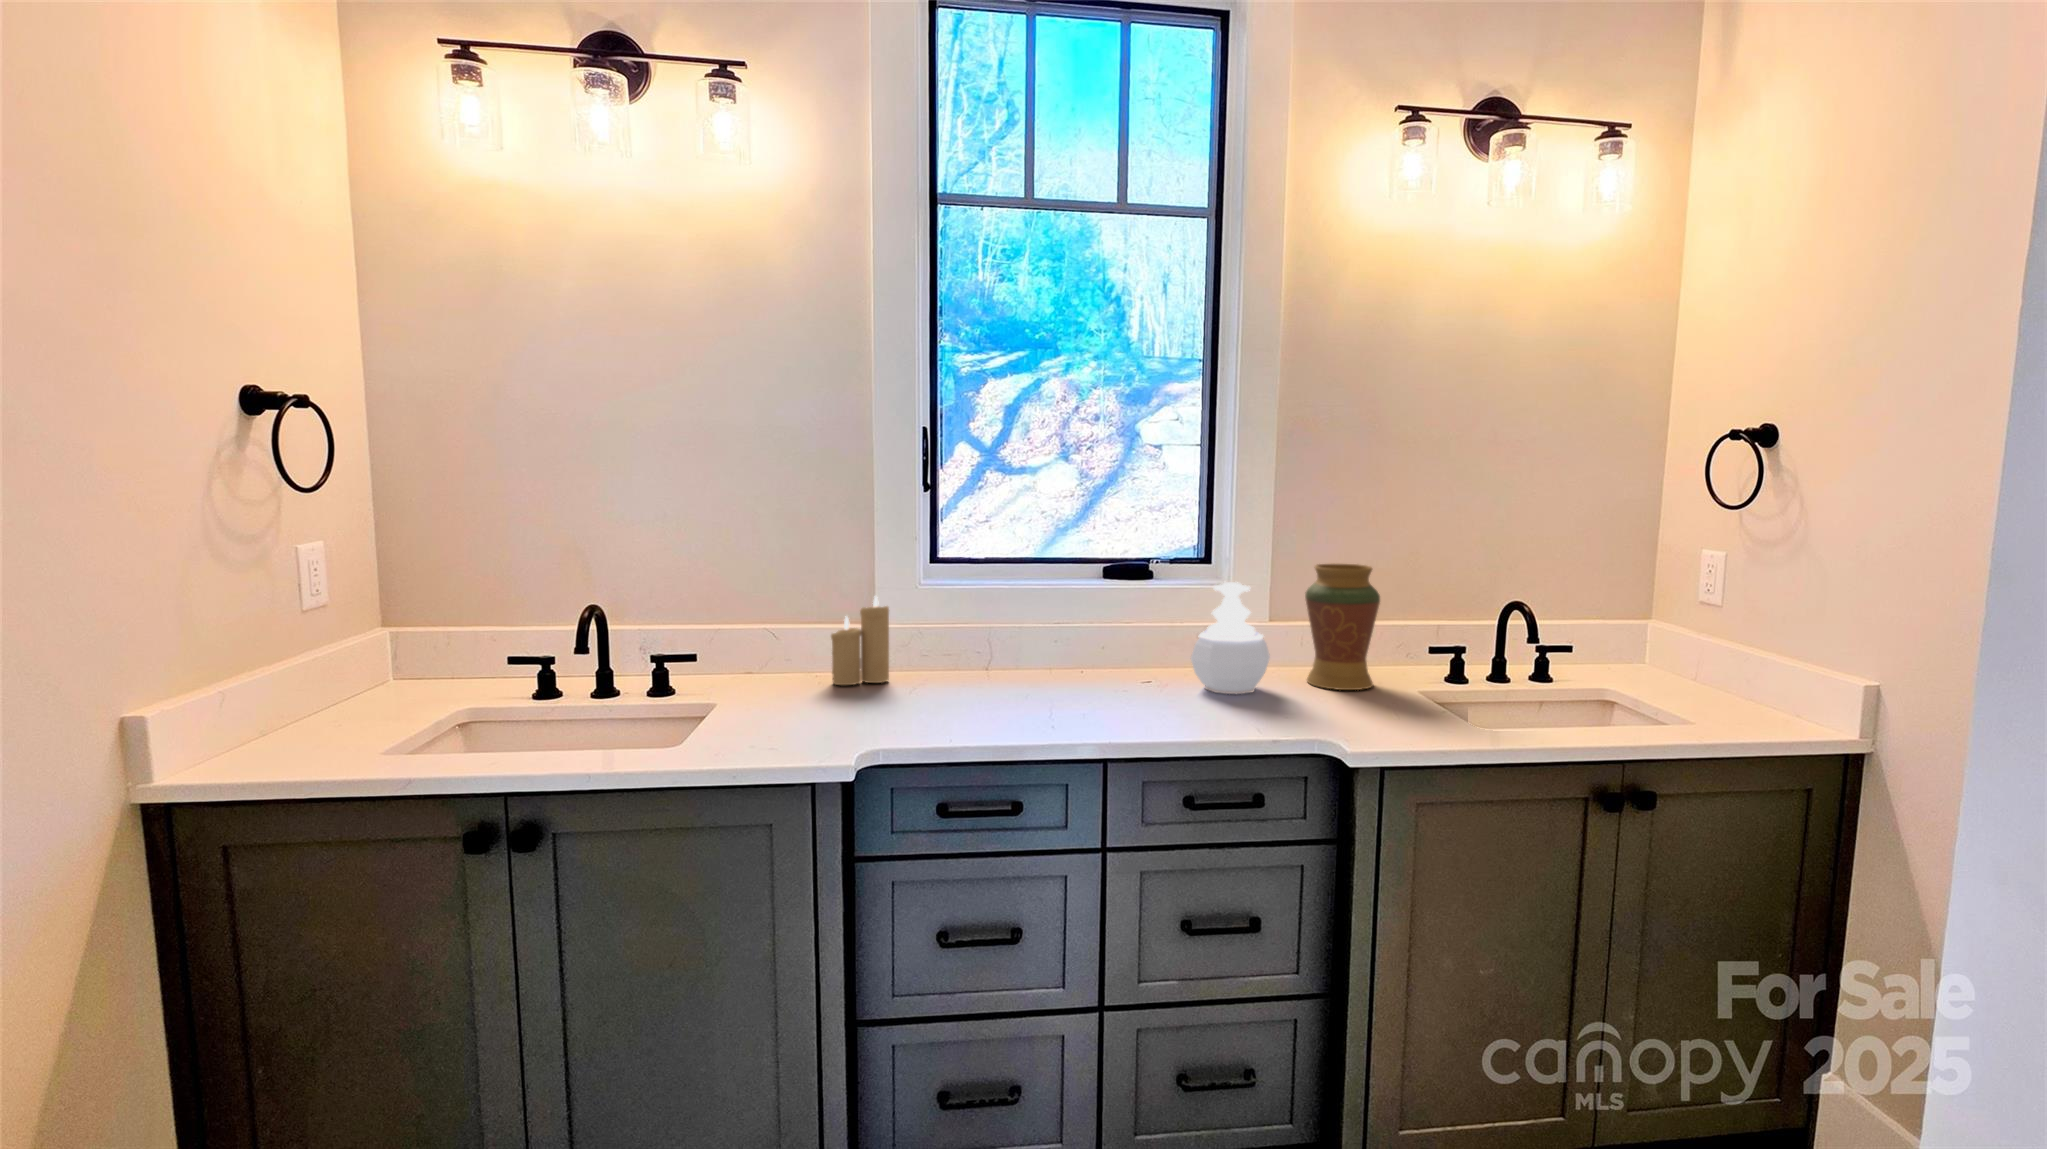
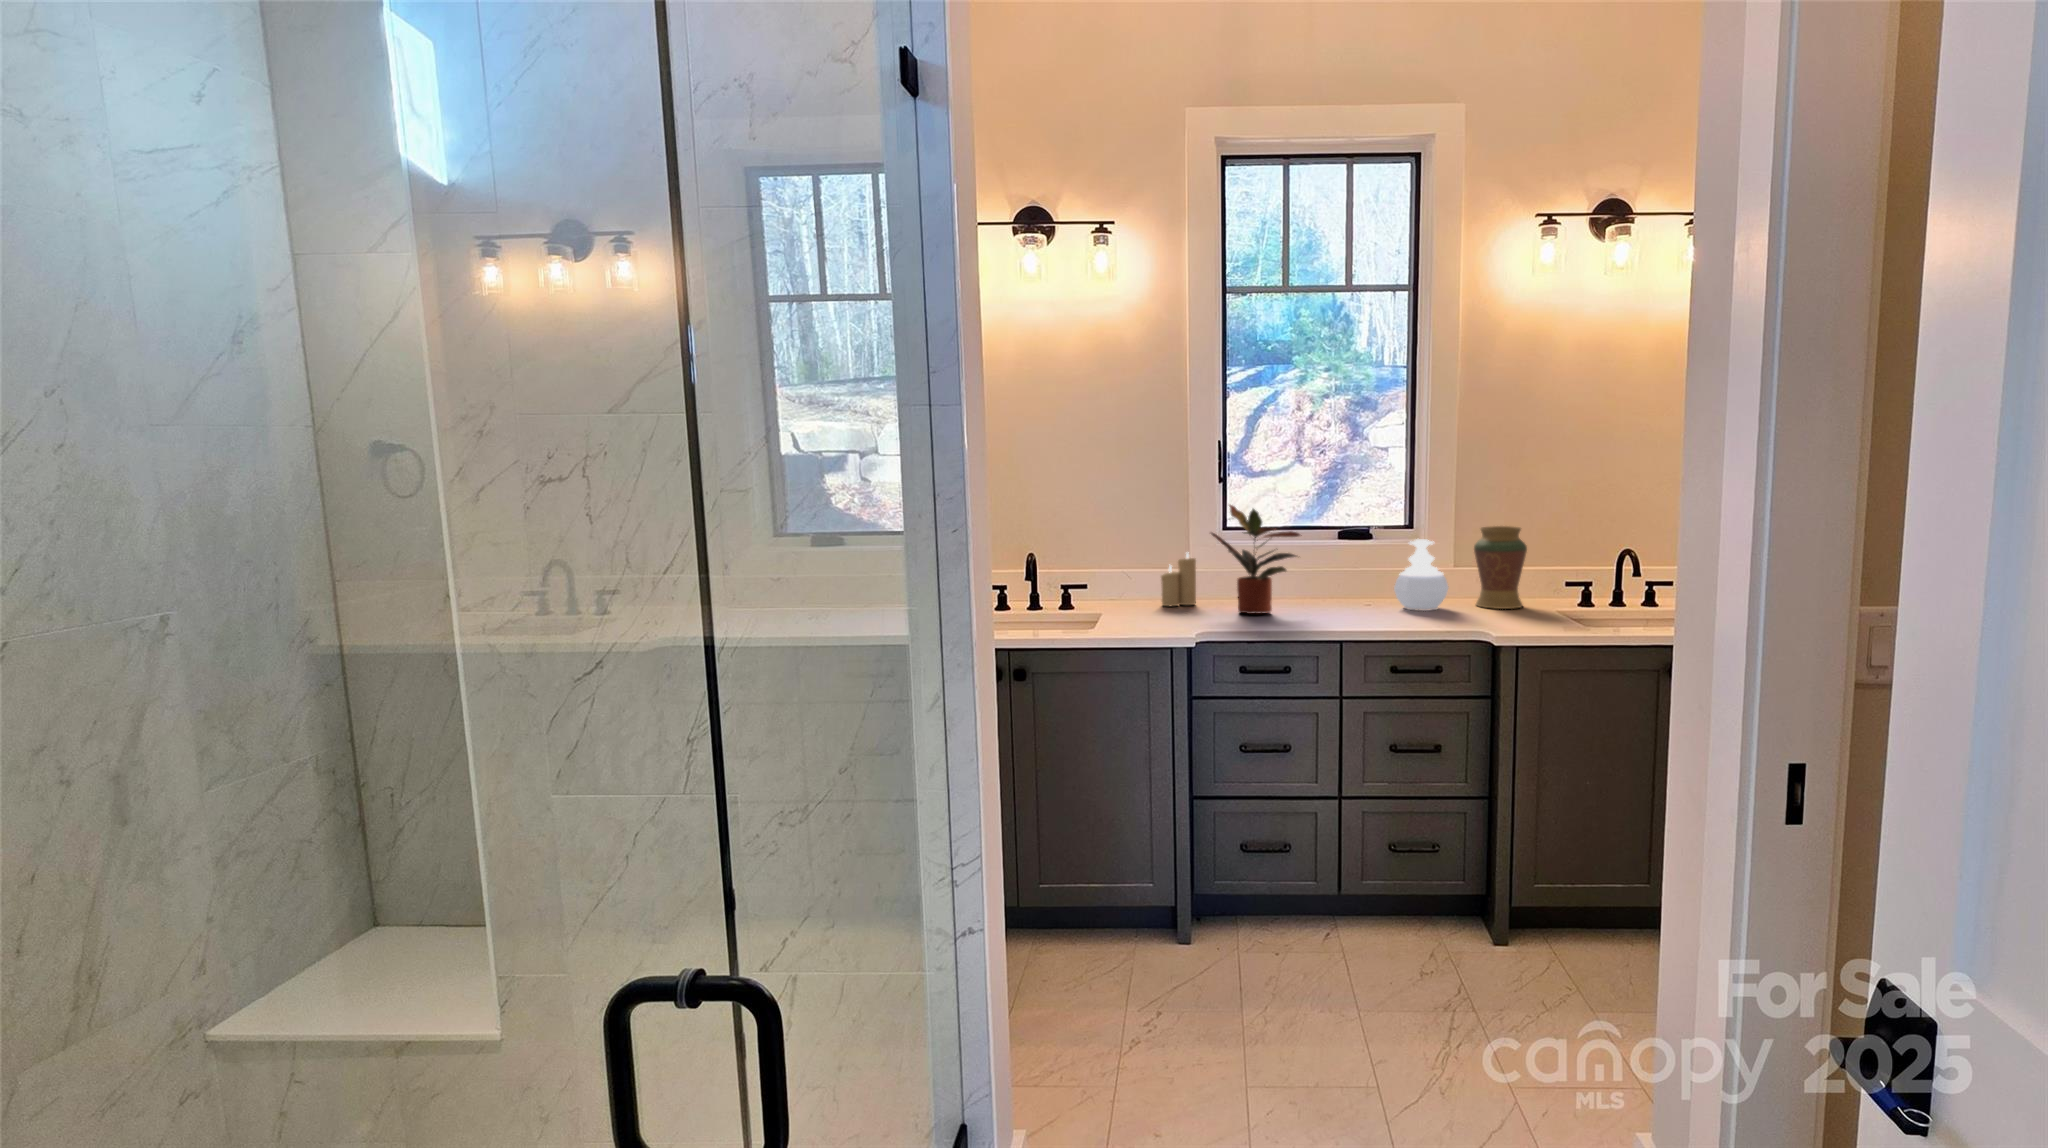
potted plant: none [905,520,1050,703] -> present [1211,505,1300,614]

